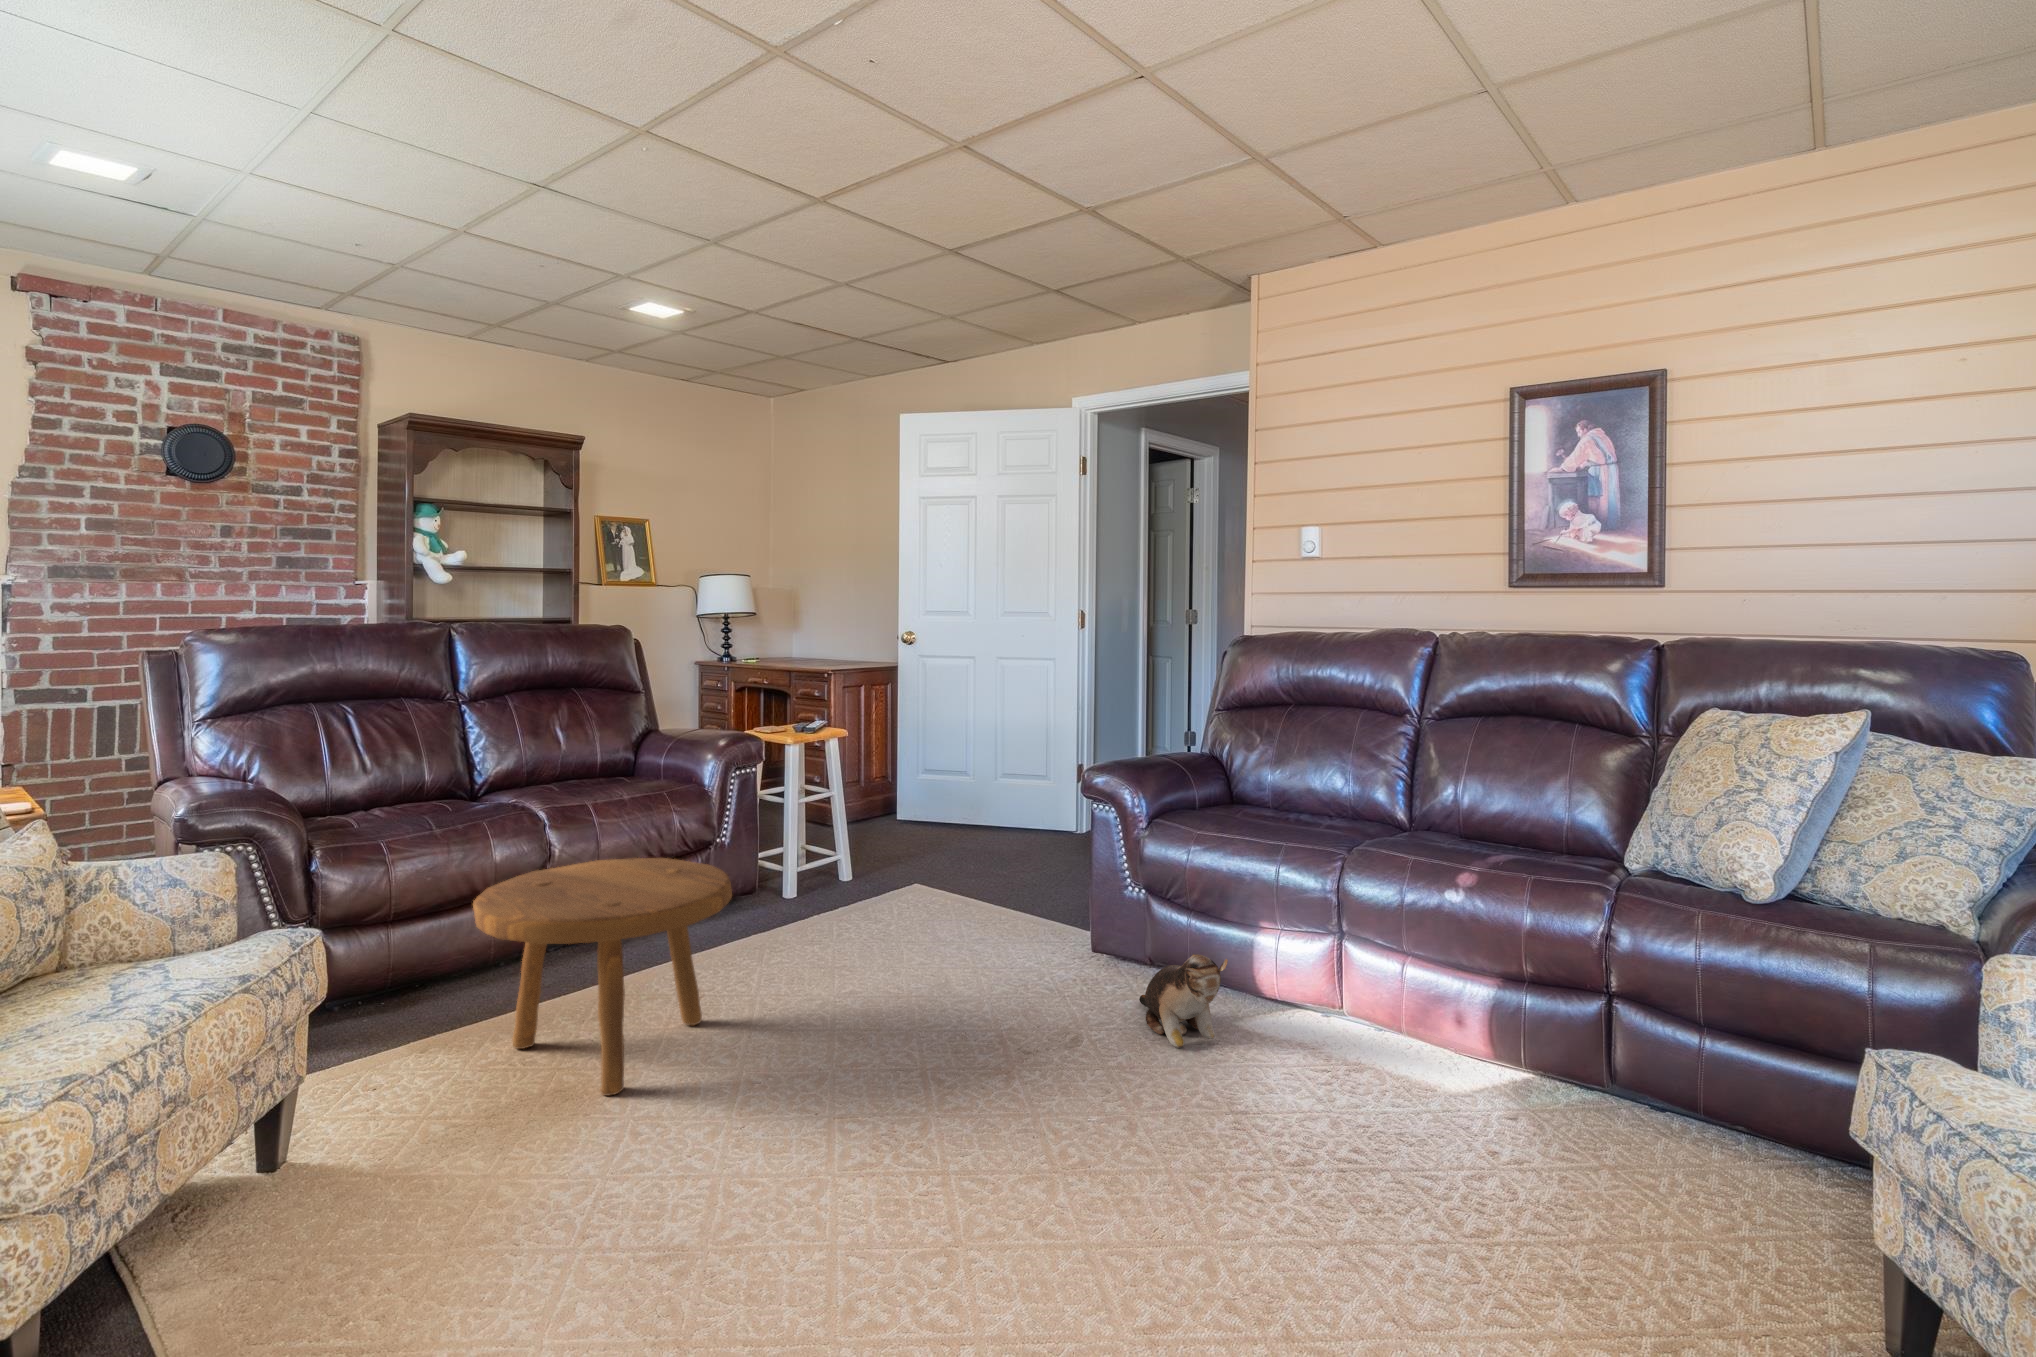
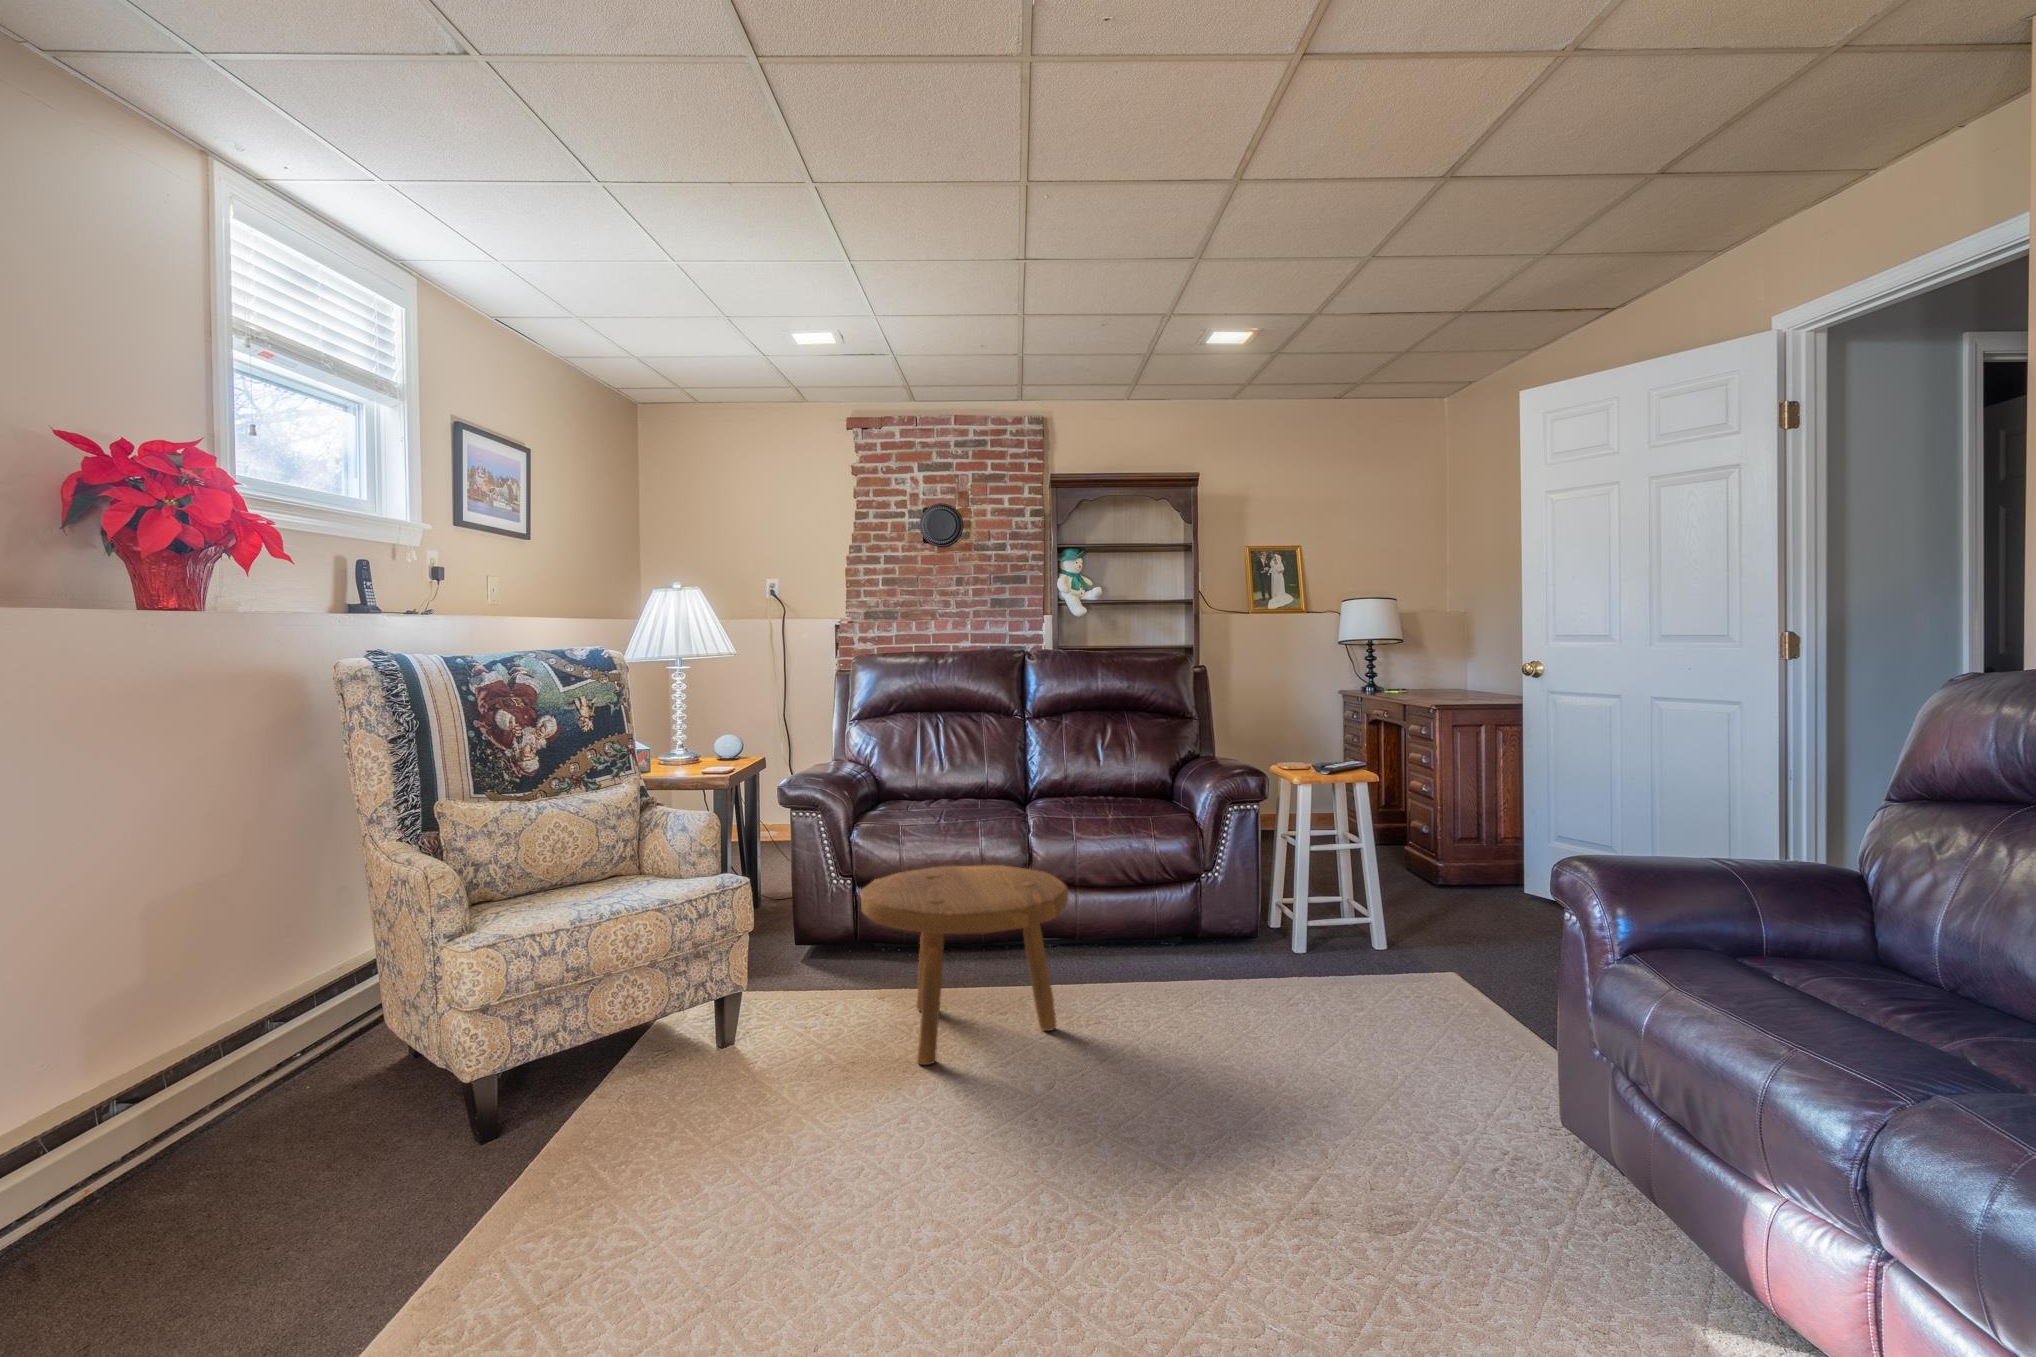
plush toy: present [1139,954,1228,1048] -> none [1450,1107,1540,1234]

